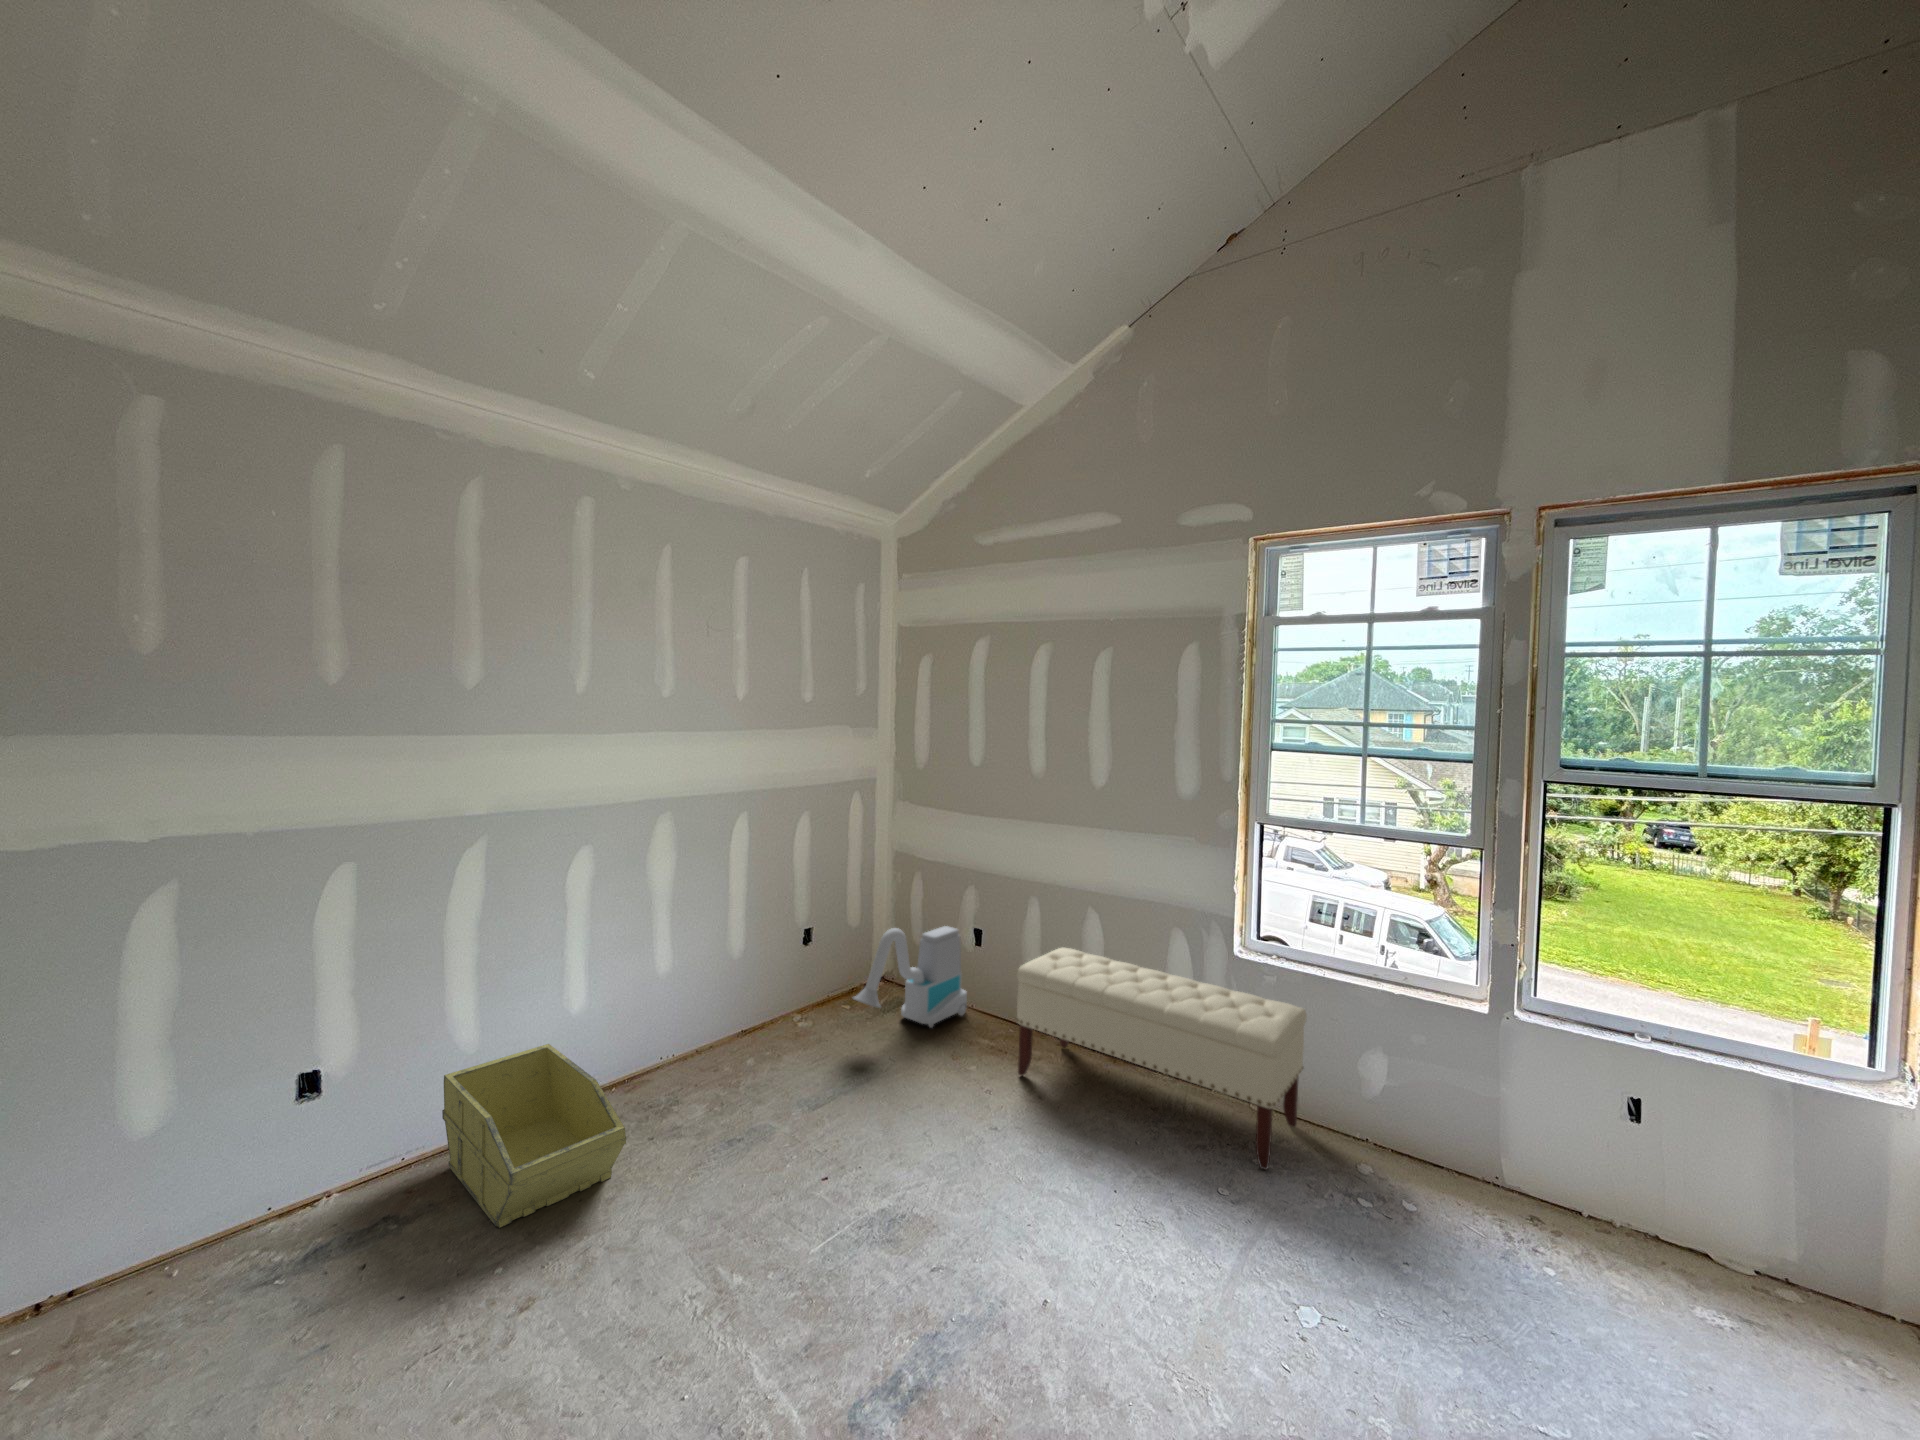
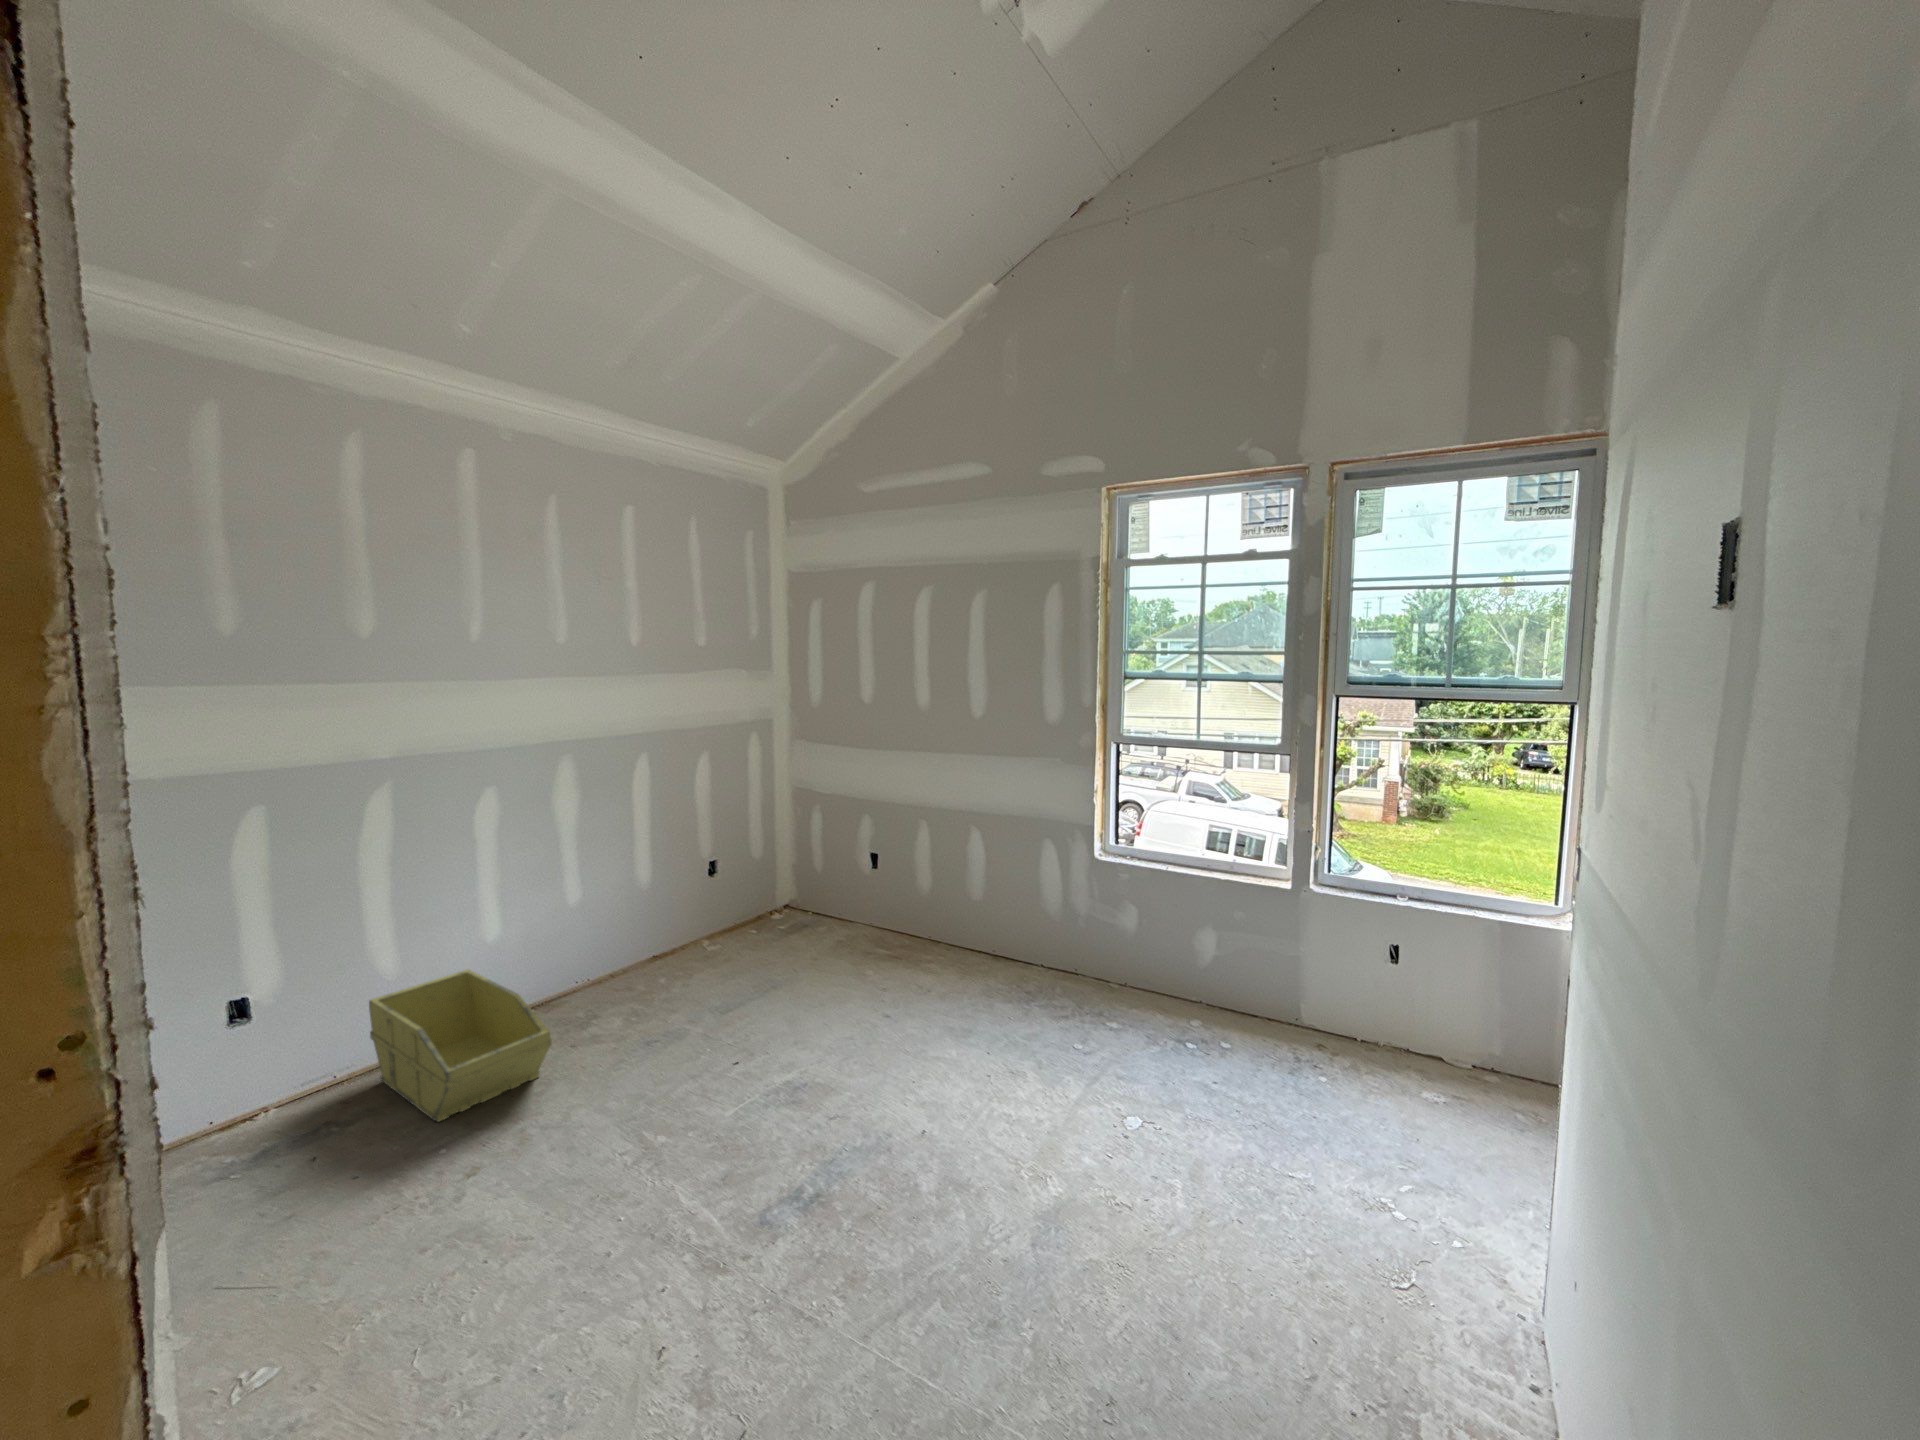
vacuum cleaner: present [853,926,967,1028] -> none [758,851,867,942]
bench: present [1016,948,1307,1170] -> none [908,862,1153,1029]

